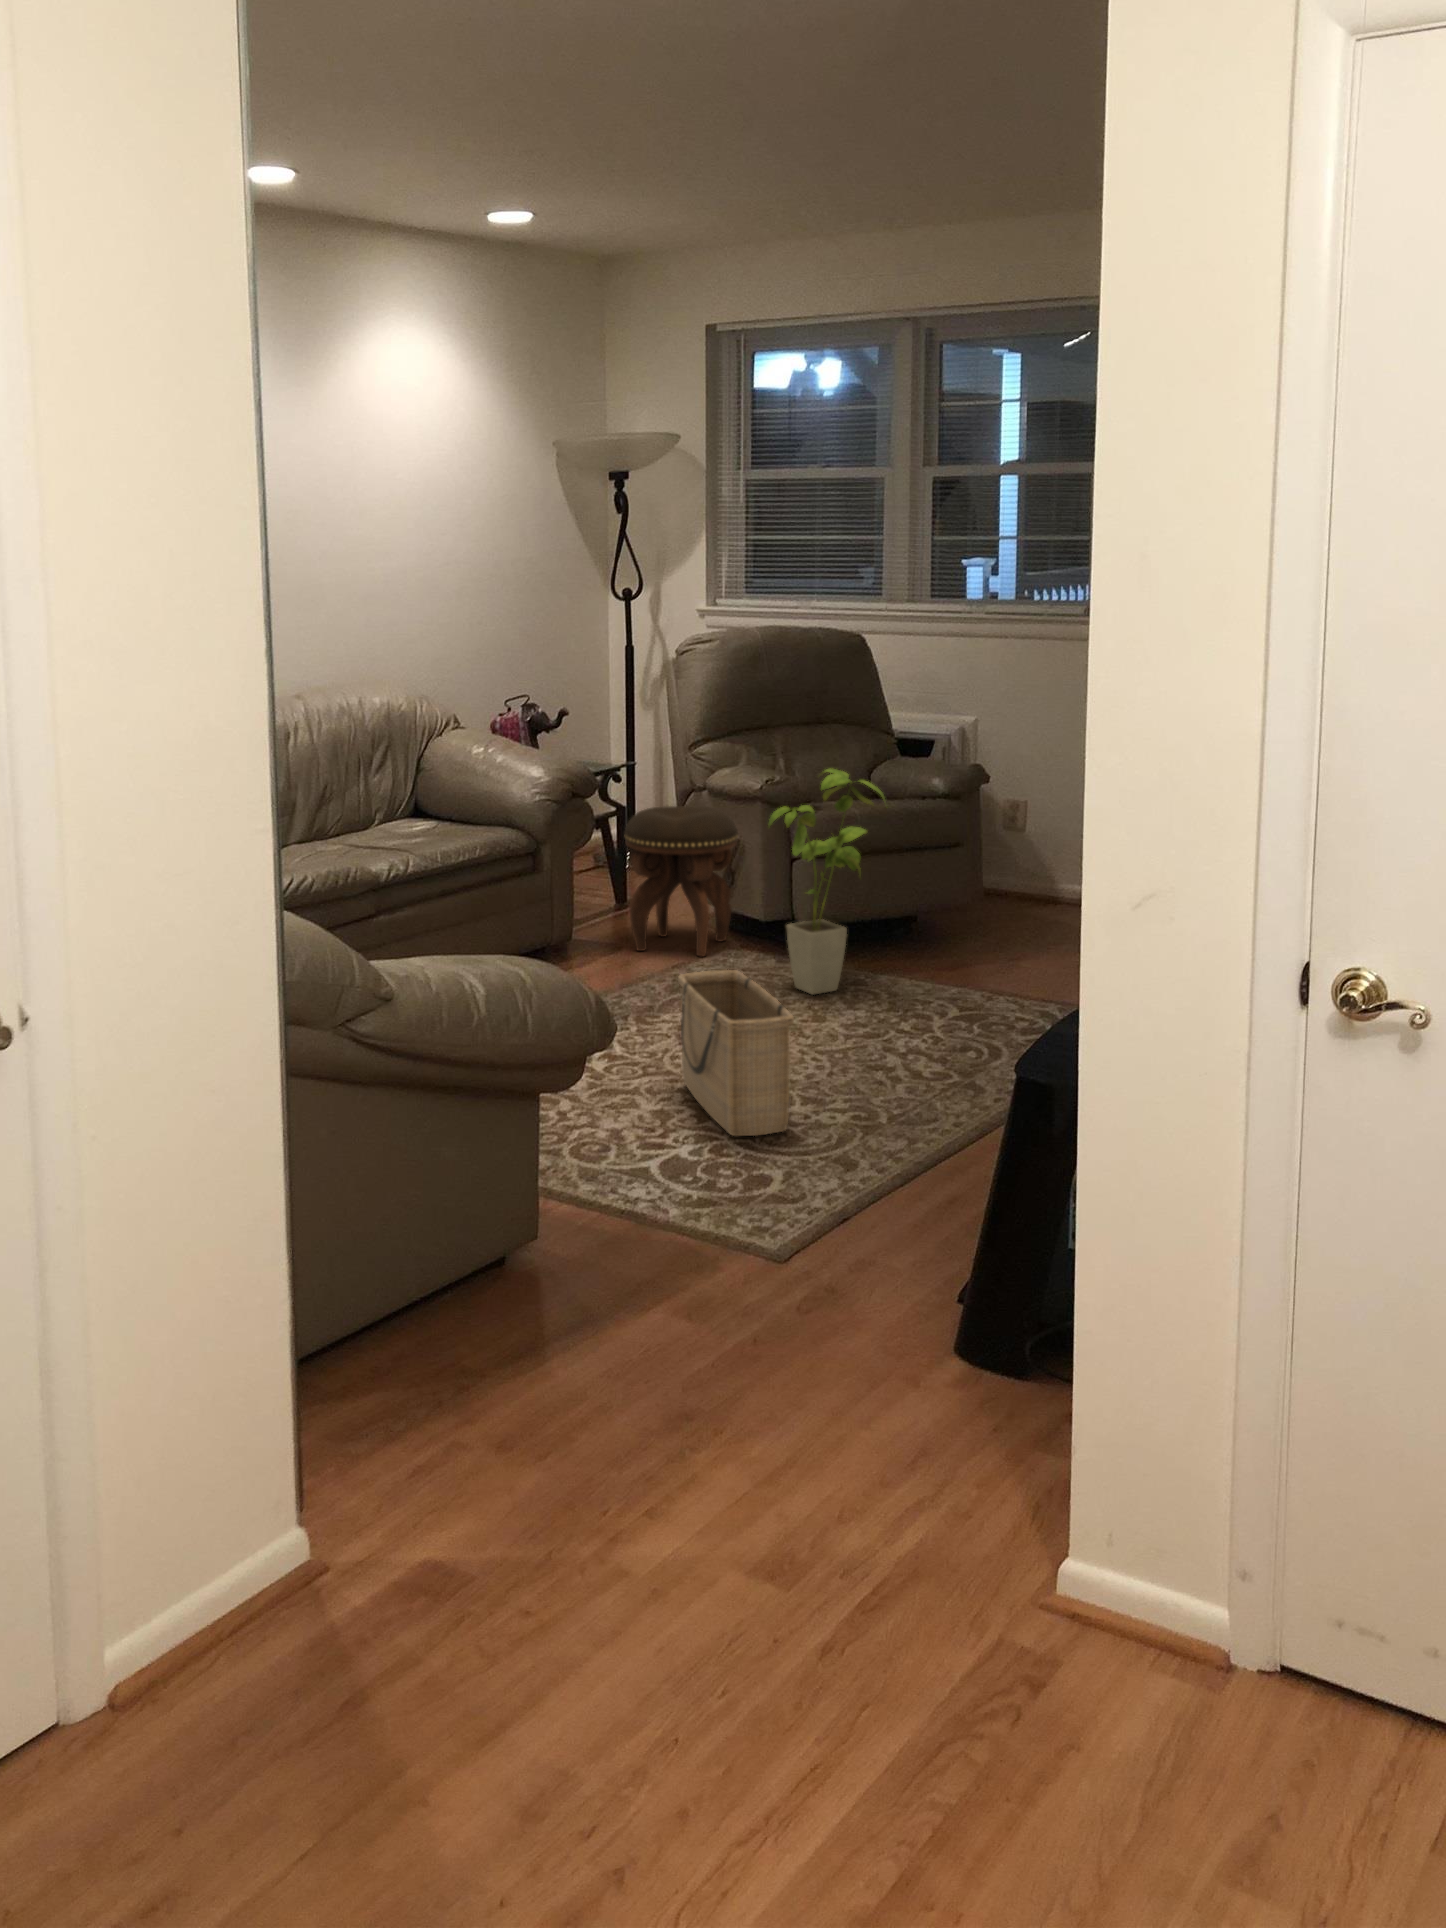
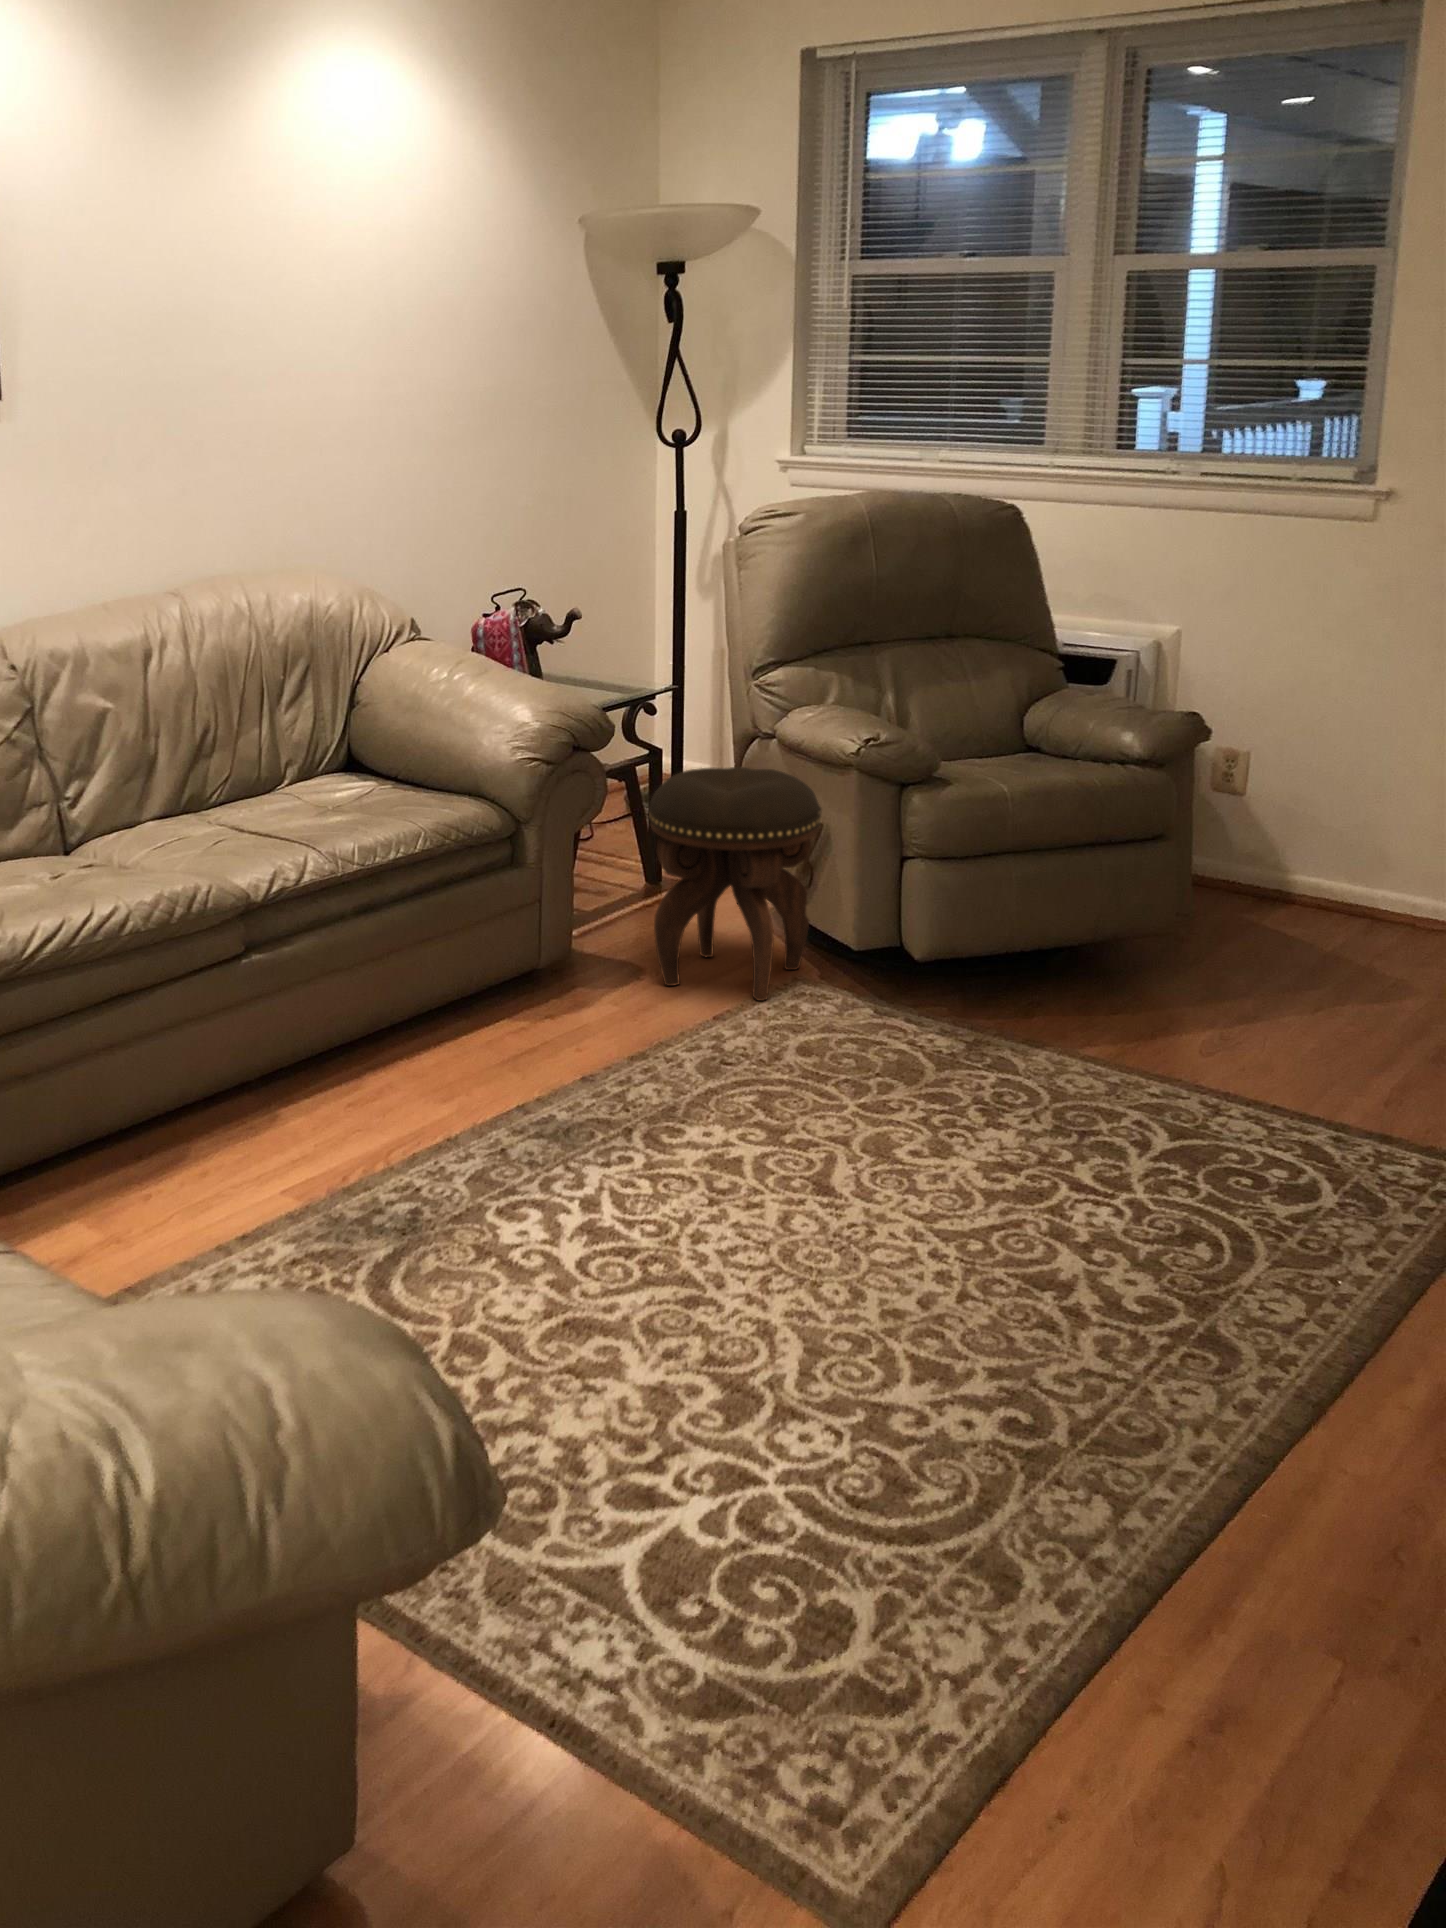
house plant: present [769,769,885,994] -> none [867,737,1066,1092]
basket: present [678,970,794,1136] -> none [700,1120,903,1466]

